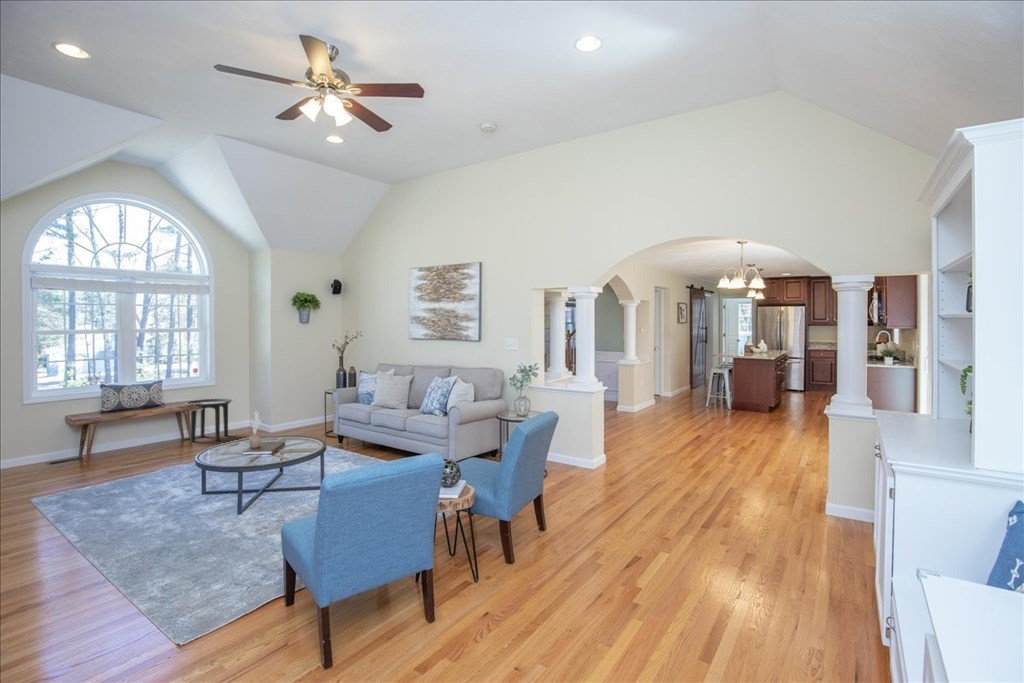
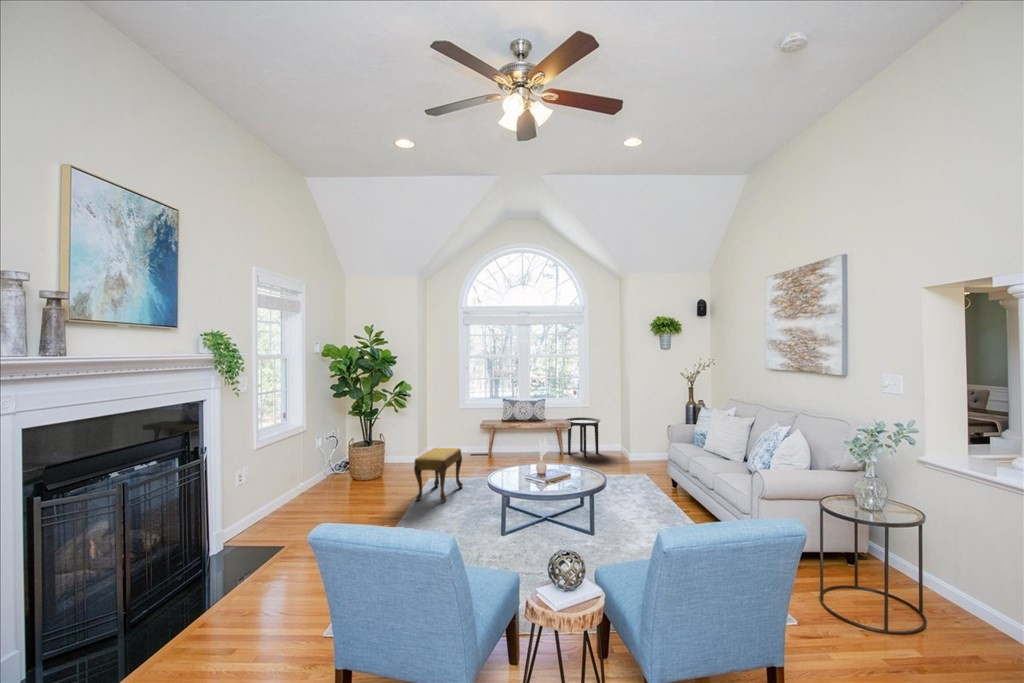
footstool: none [56,444,116,521] -> present [414,448,463,502]

